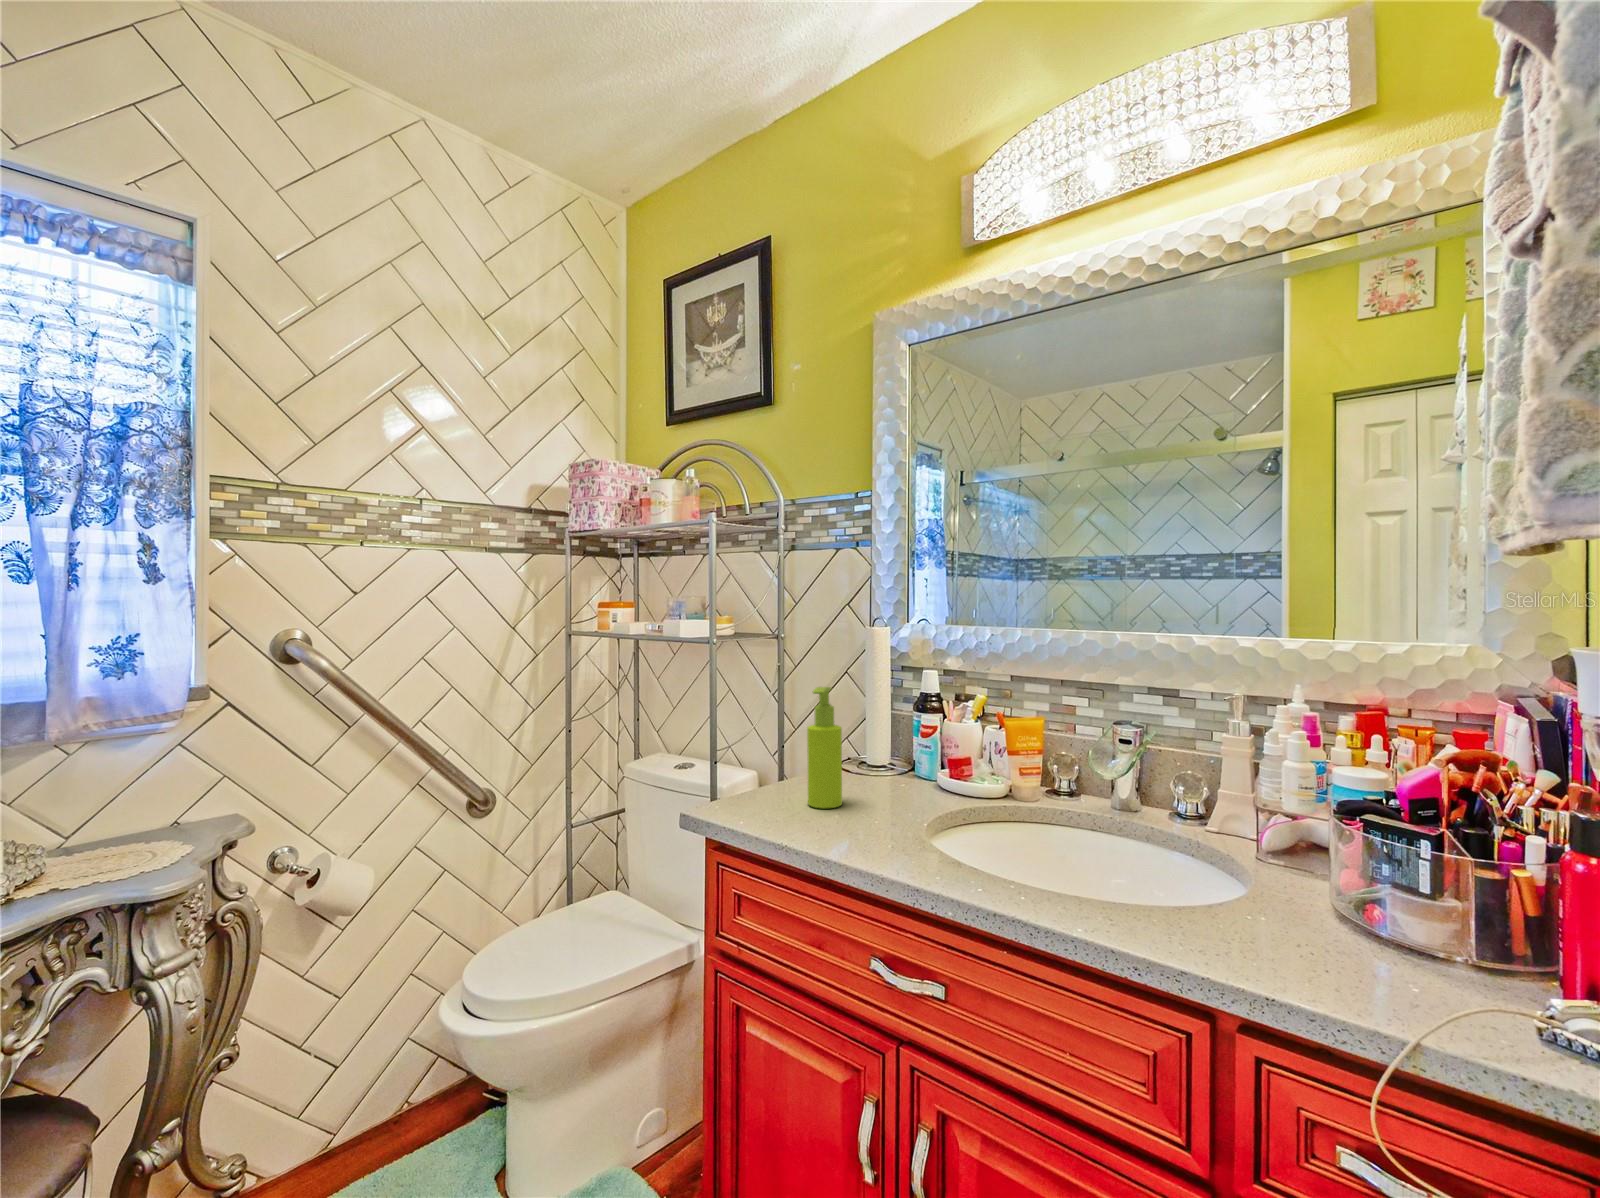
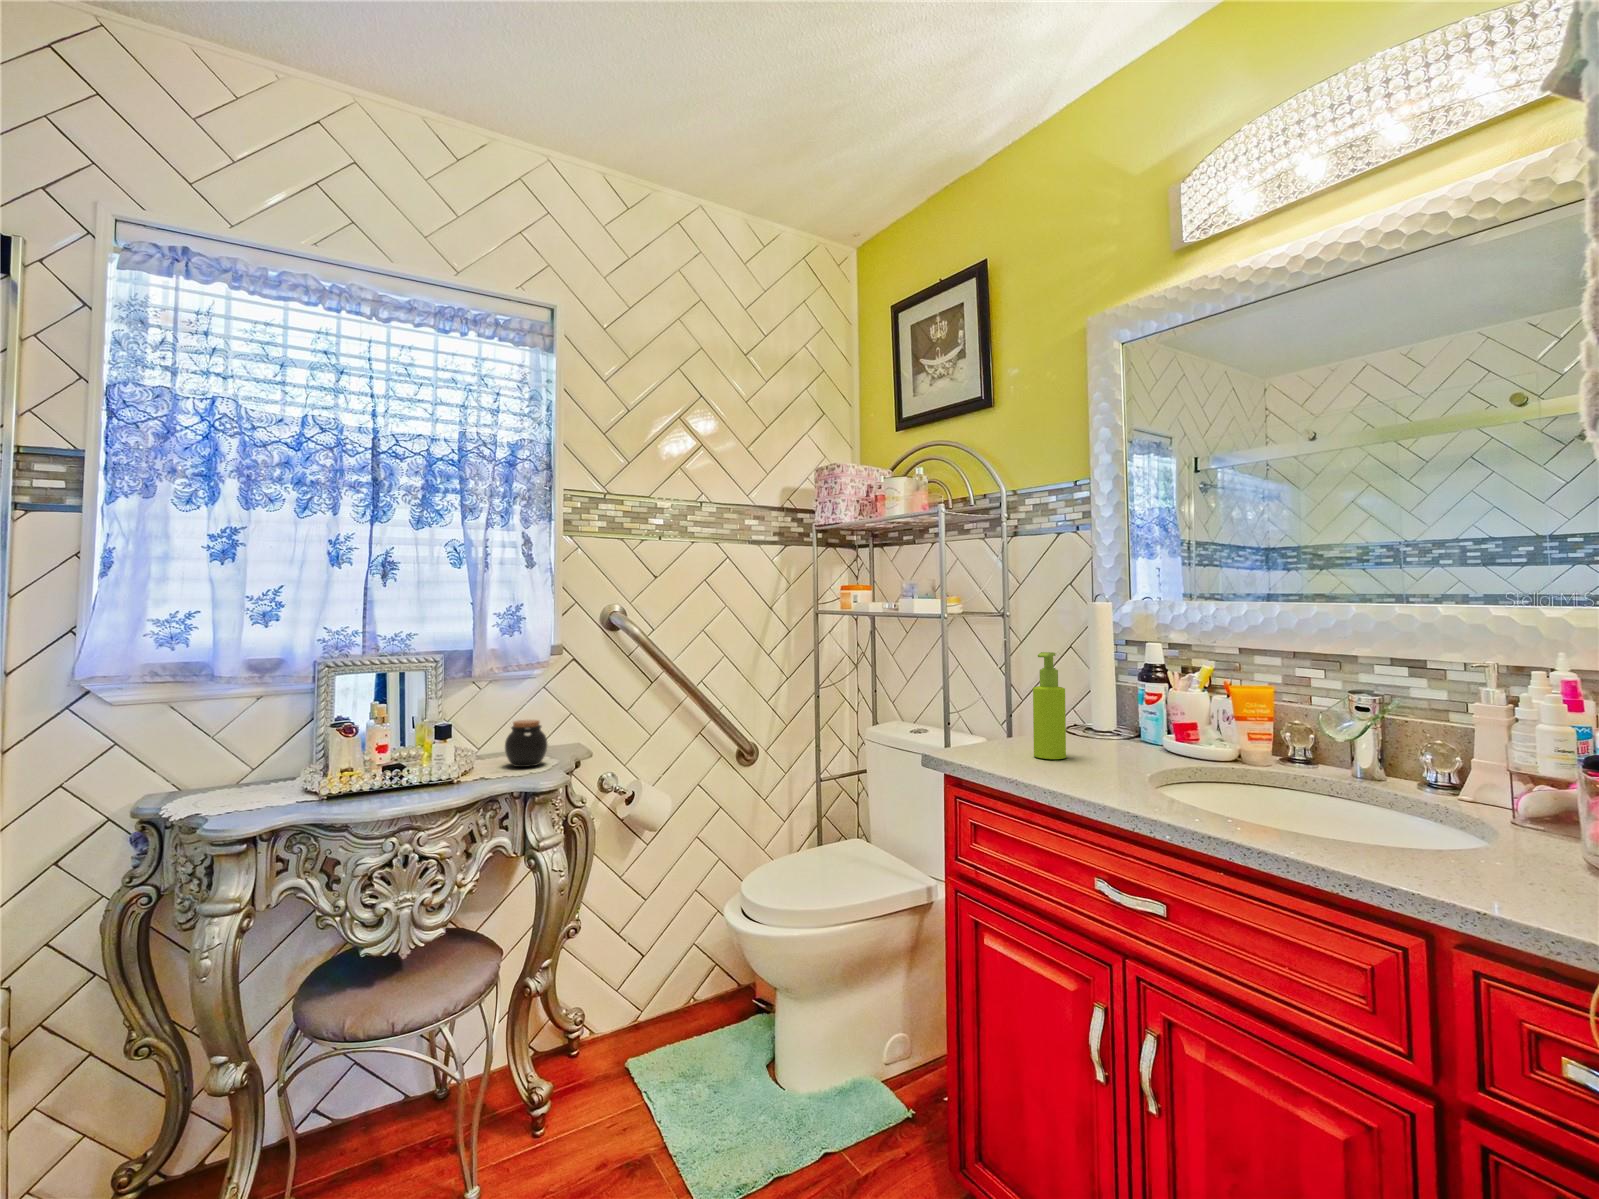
jar: none [85,794,165,866] -> present [505,720,547,767]

